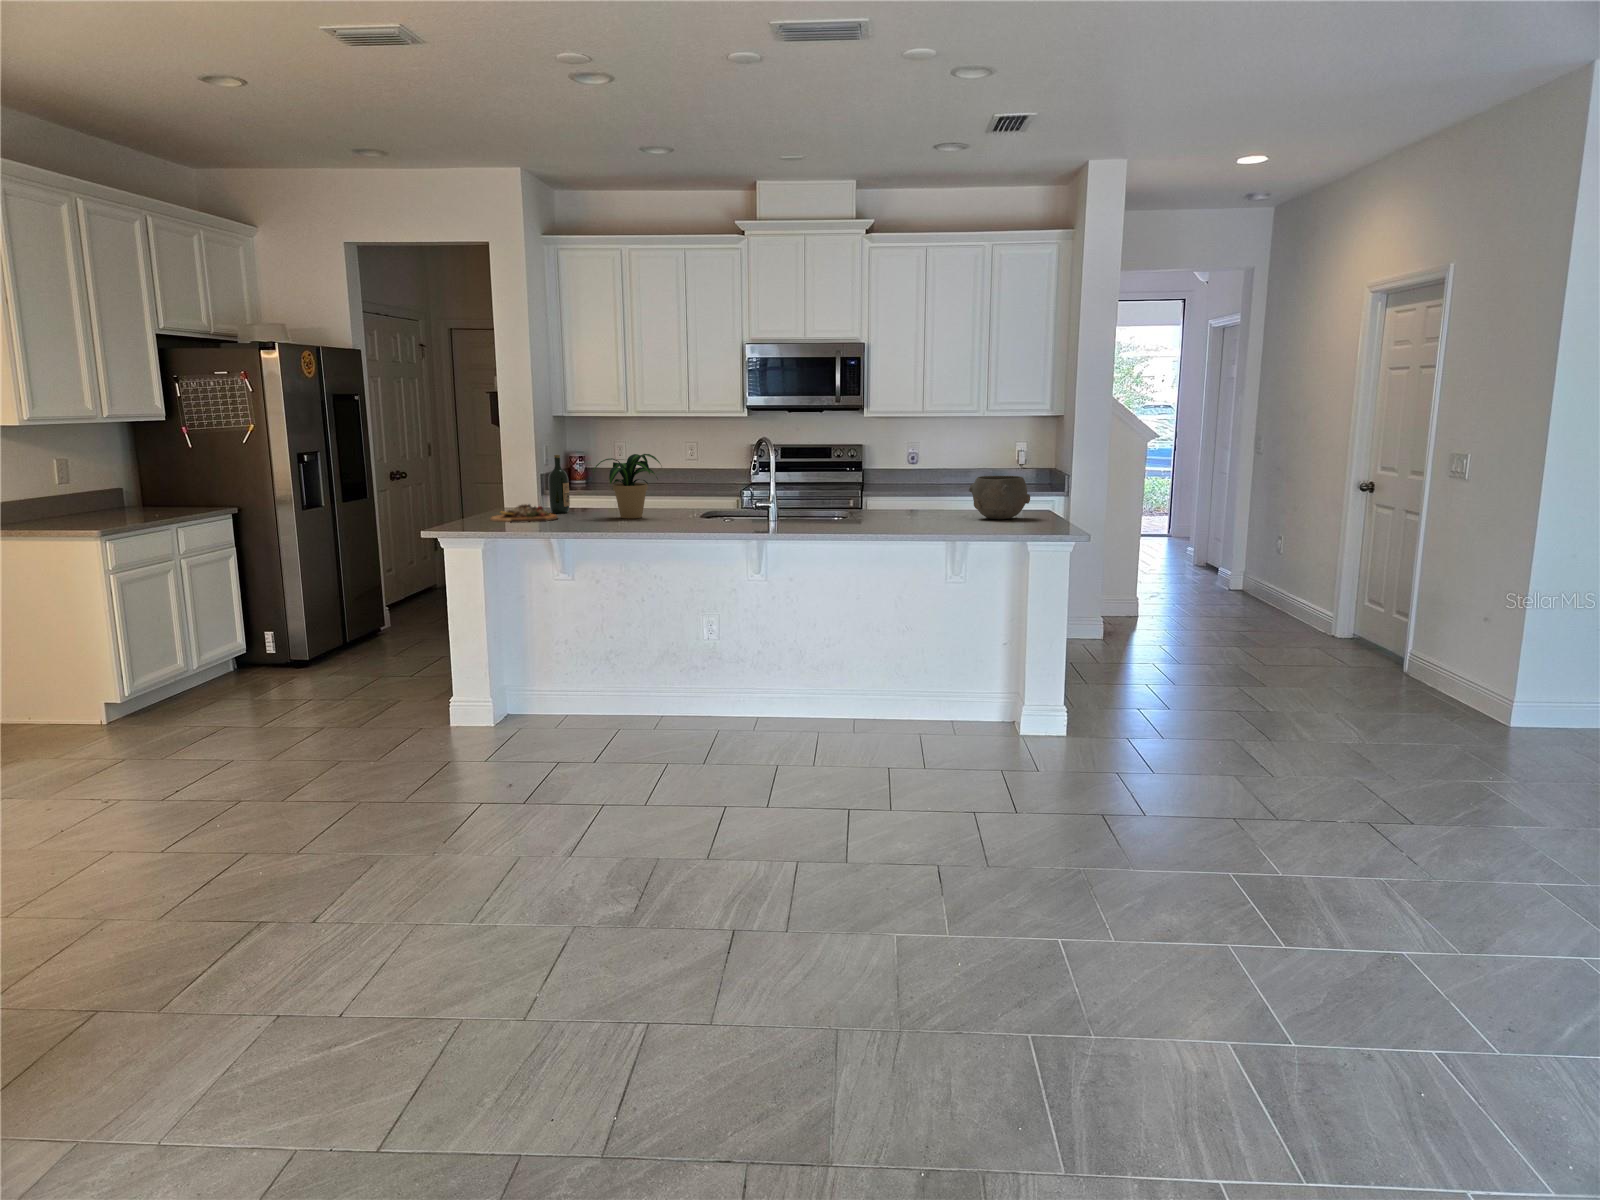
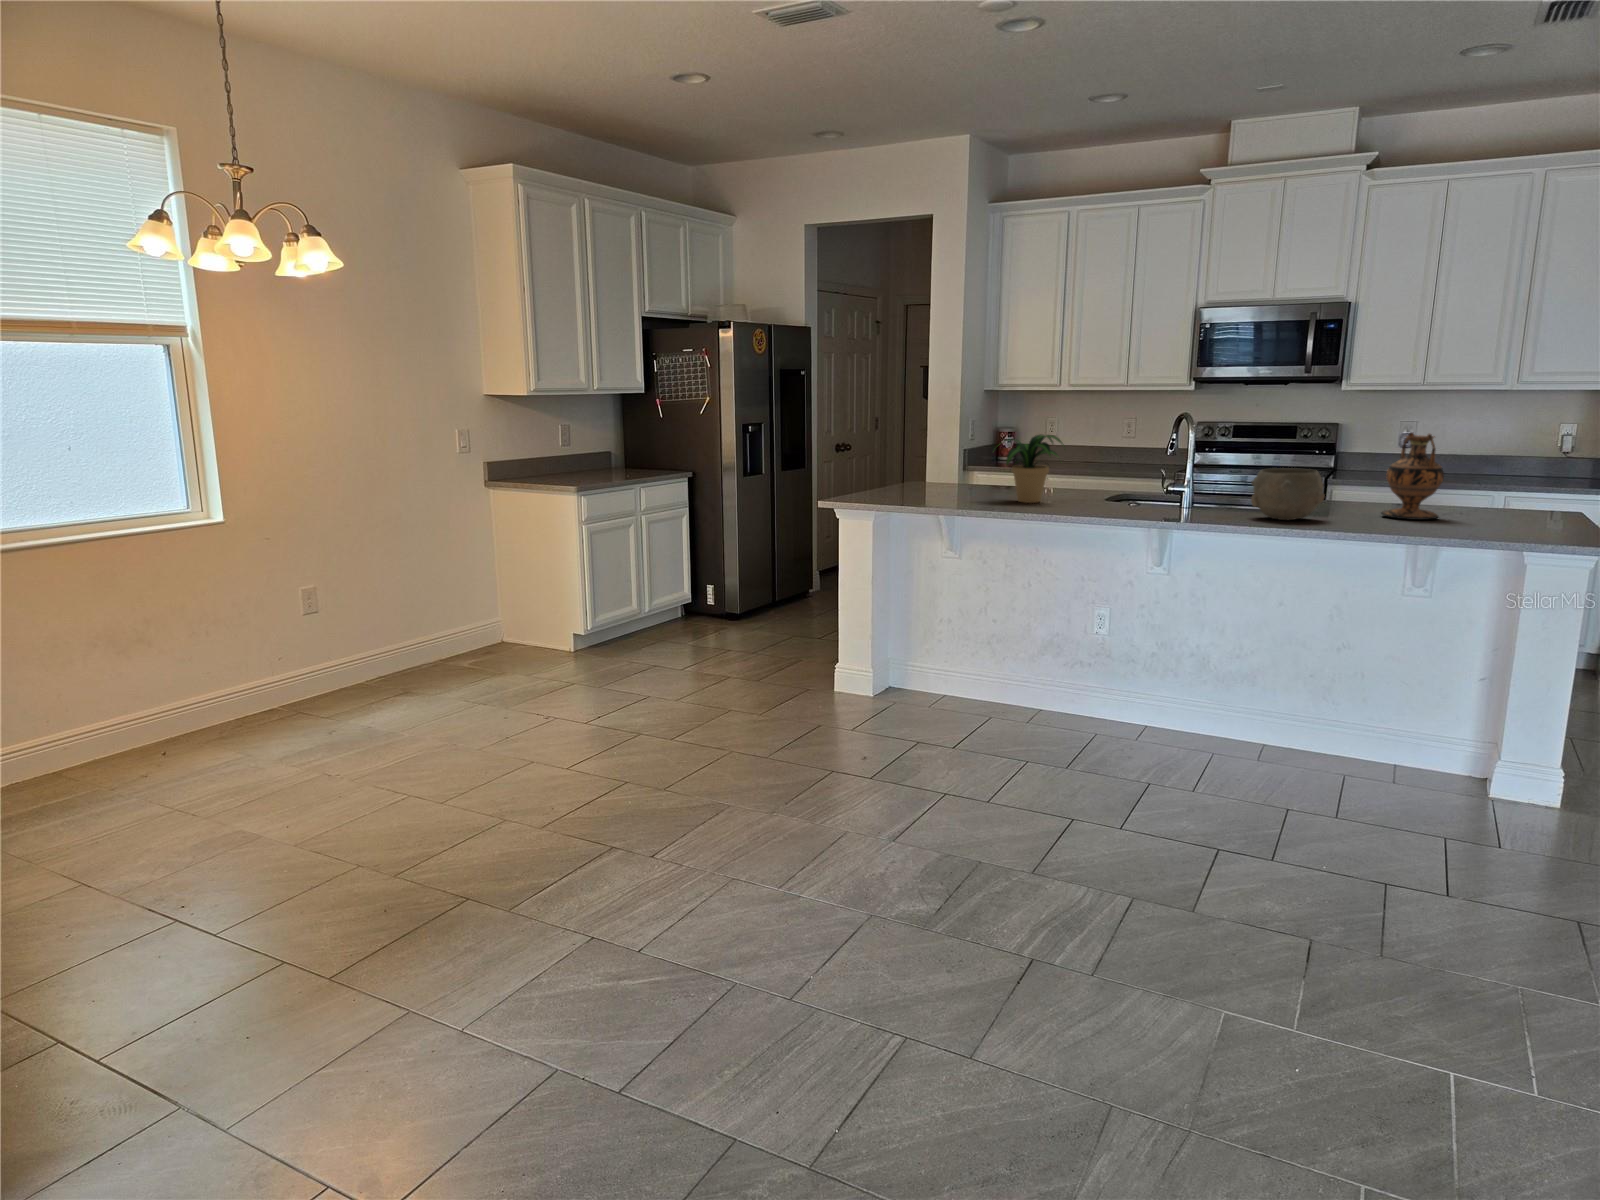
vase: none [918,446,959,516] -> present [1381,432,1444,520]
wine bottle: present [548,455,570,513] -> none [953,433,974,492]
bowl: present [969,476,1030,519] -> present [1251,468,1325,520]
cutting board: present [490,504,558,523] -> none [887,482,953,503]

